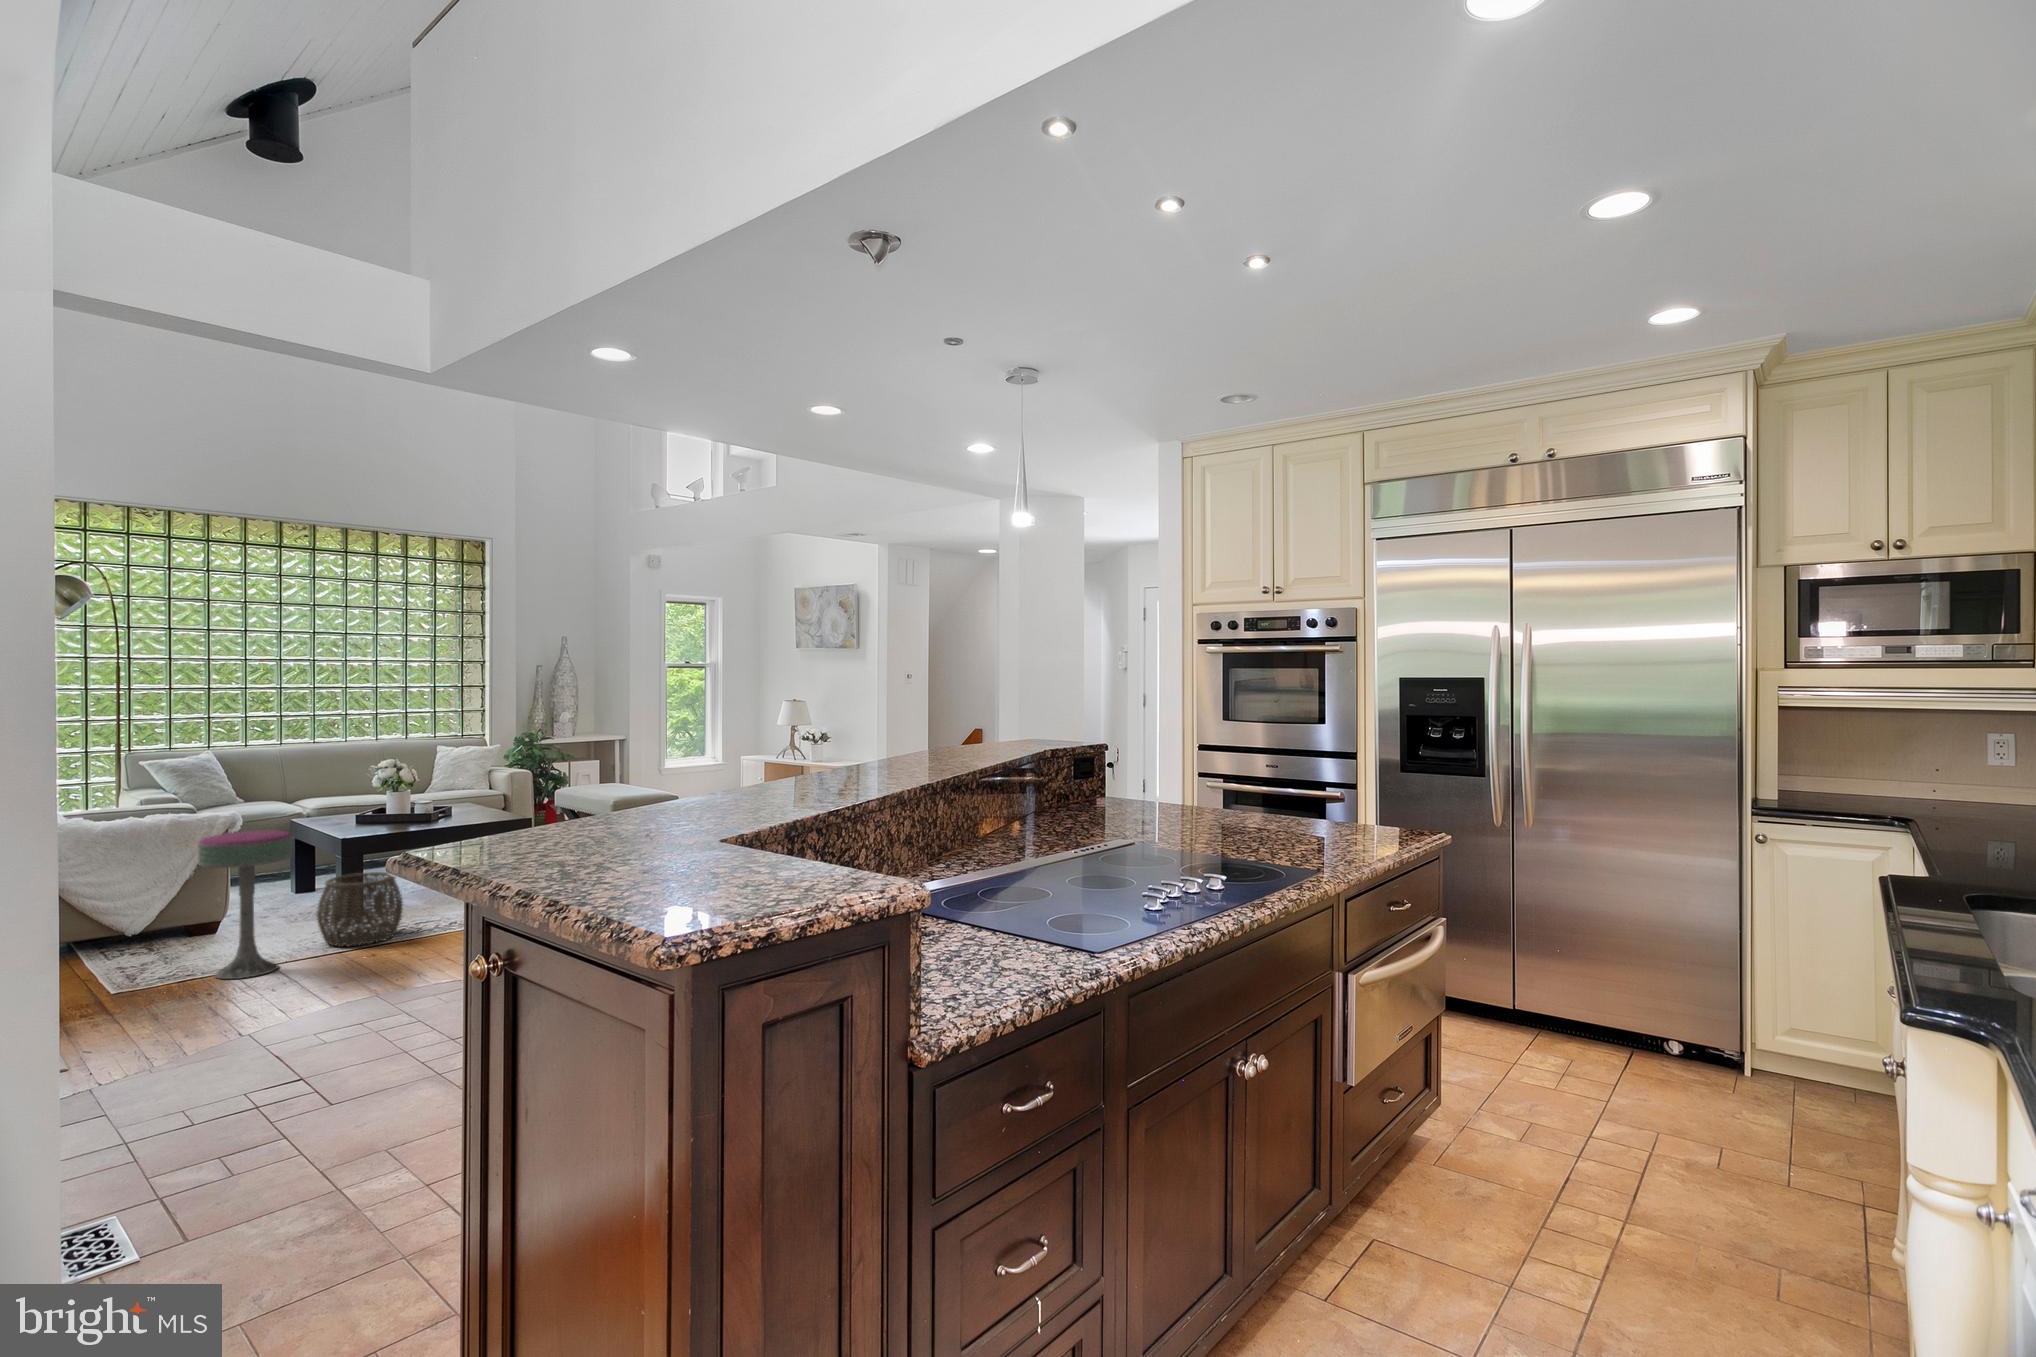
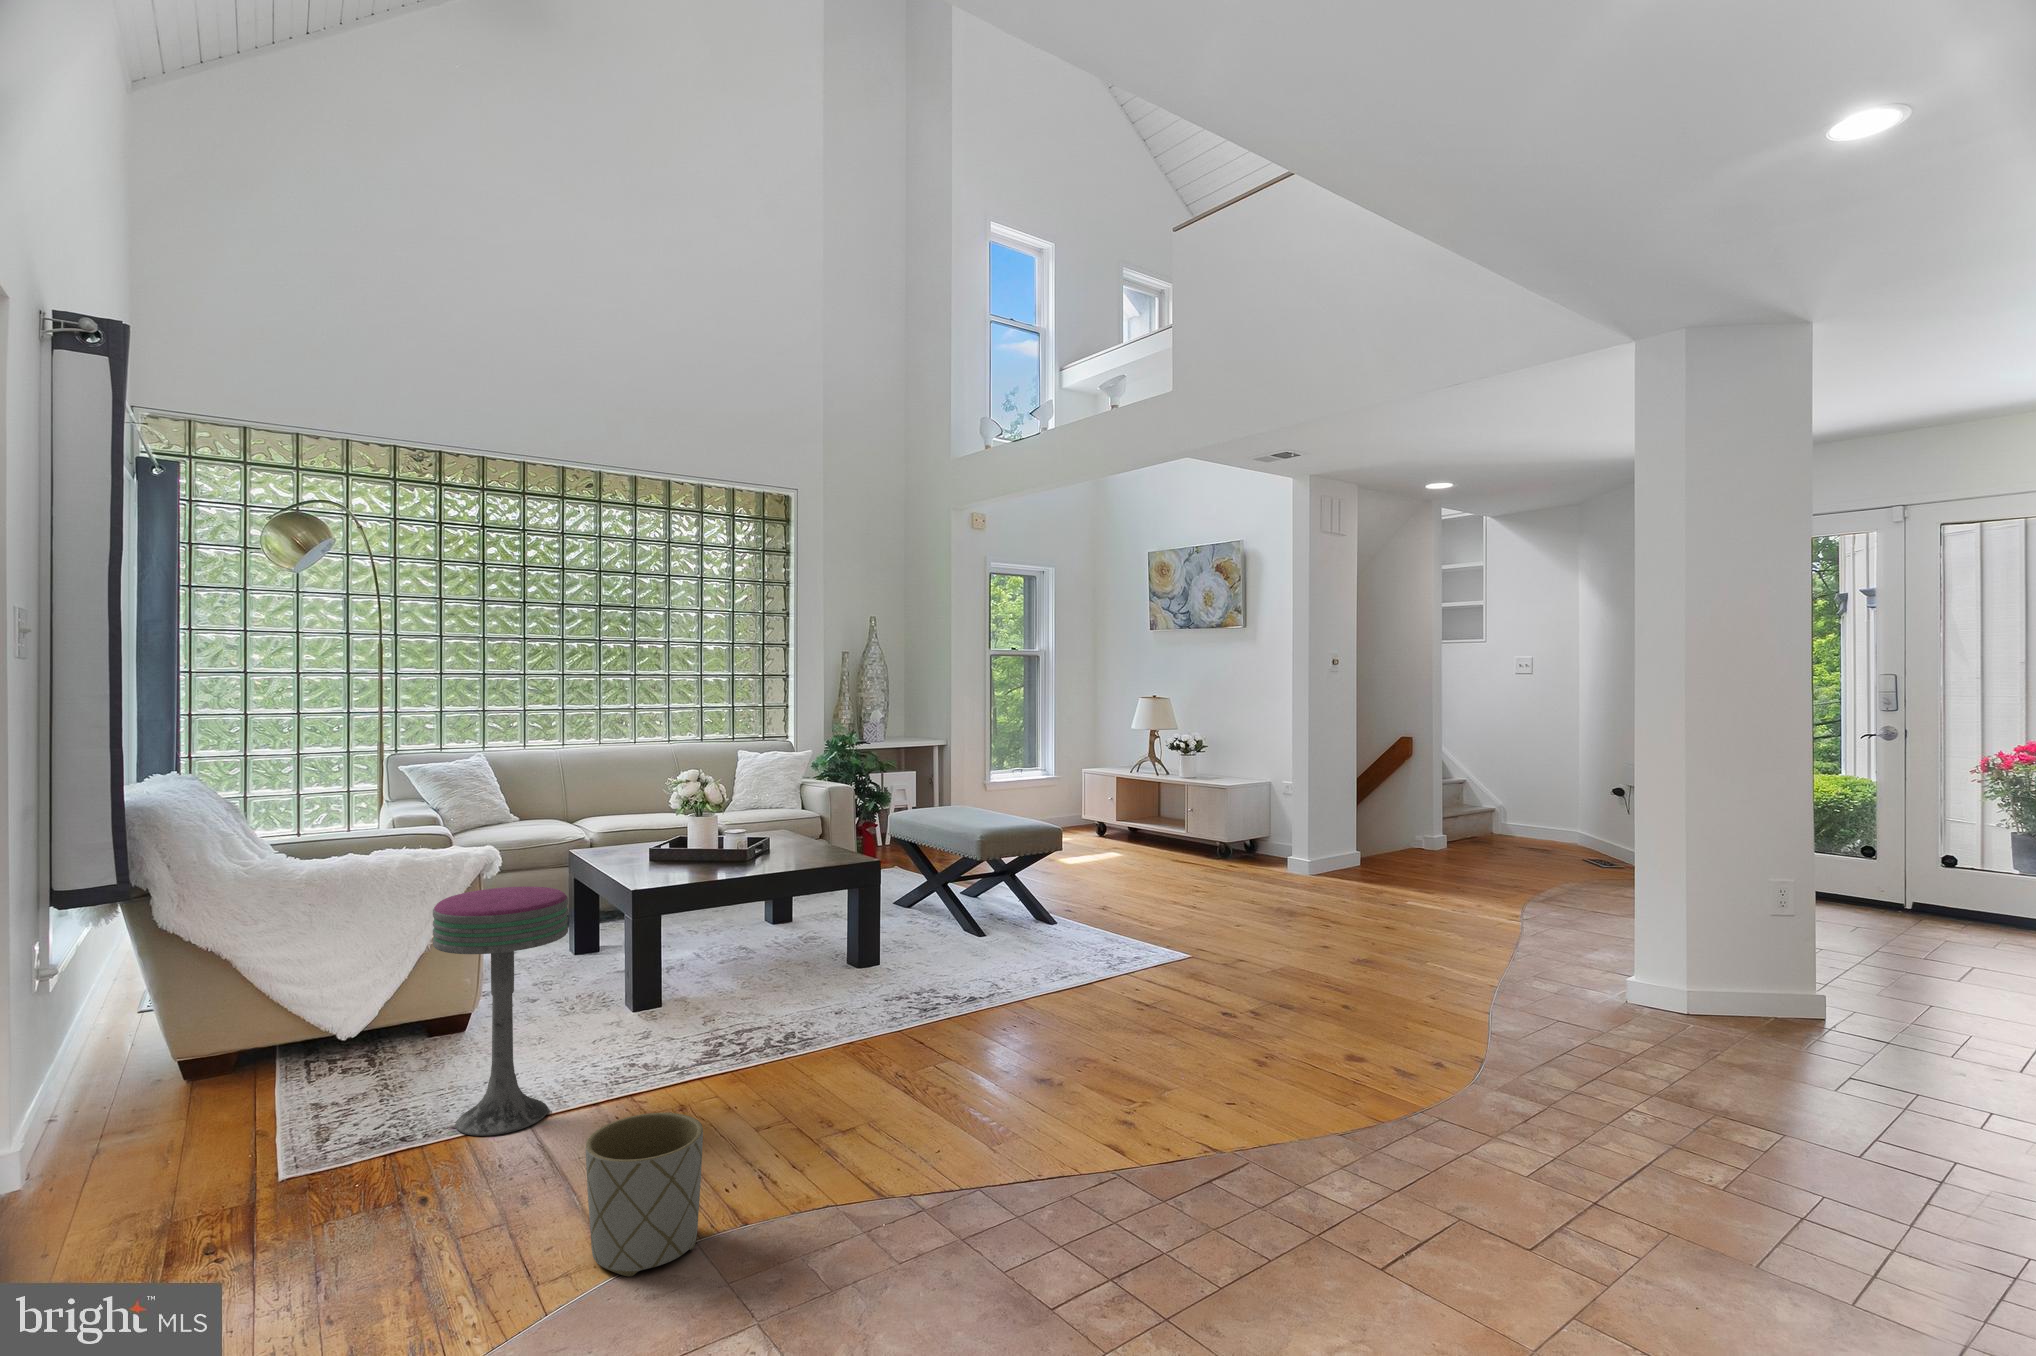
woven basket: present [317,872,403,947] -> none [601,947,721,1070]
planter: none [306,941,378,1018] -> present [585,1113,703,1276]

